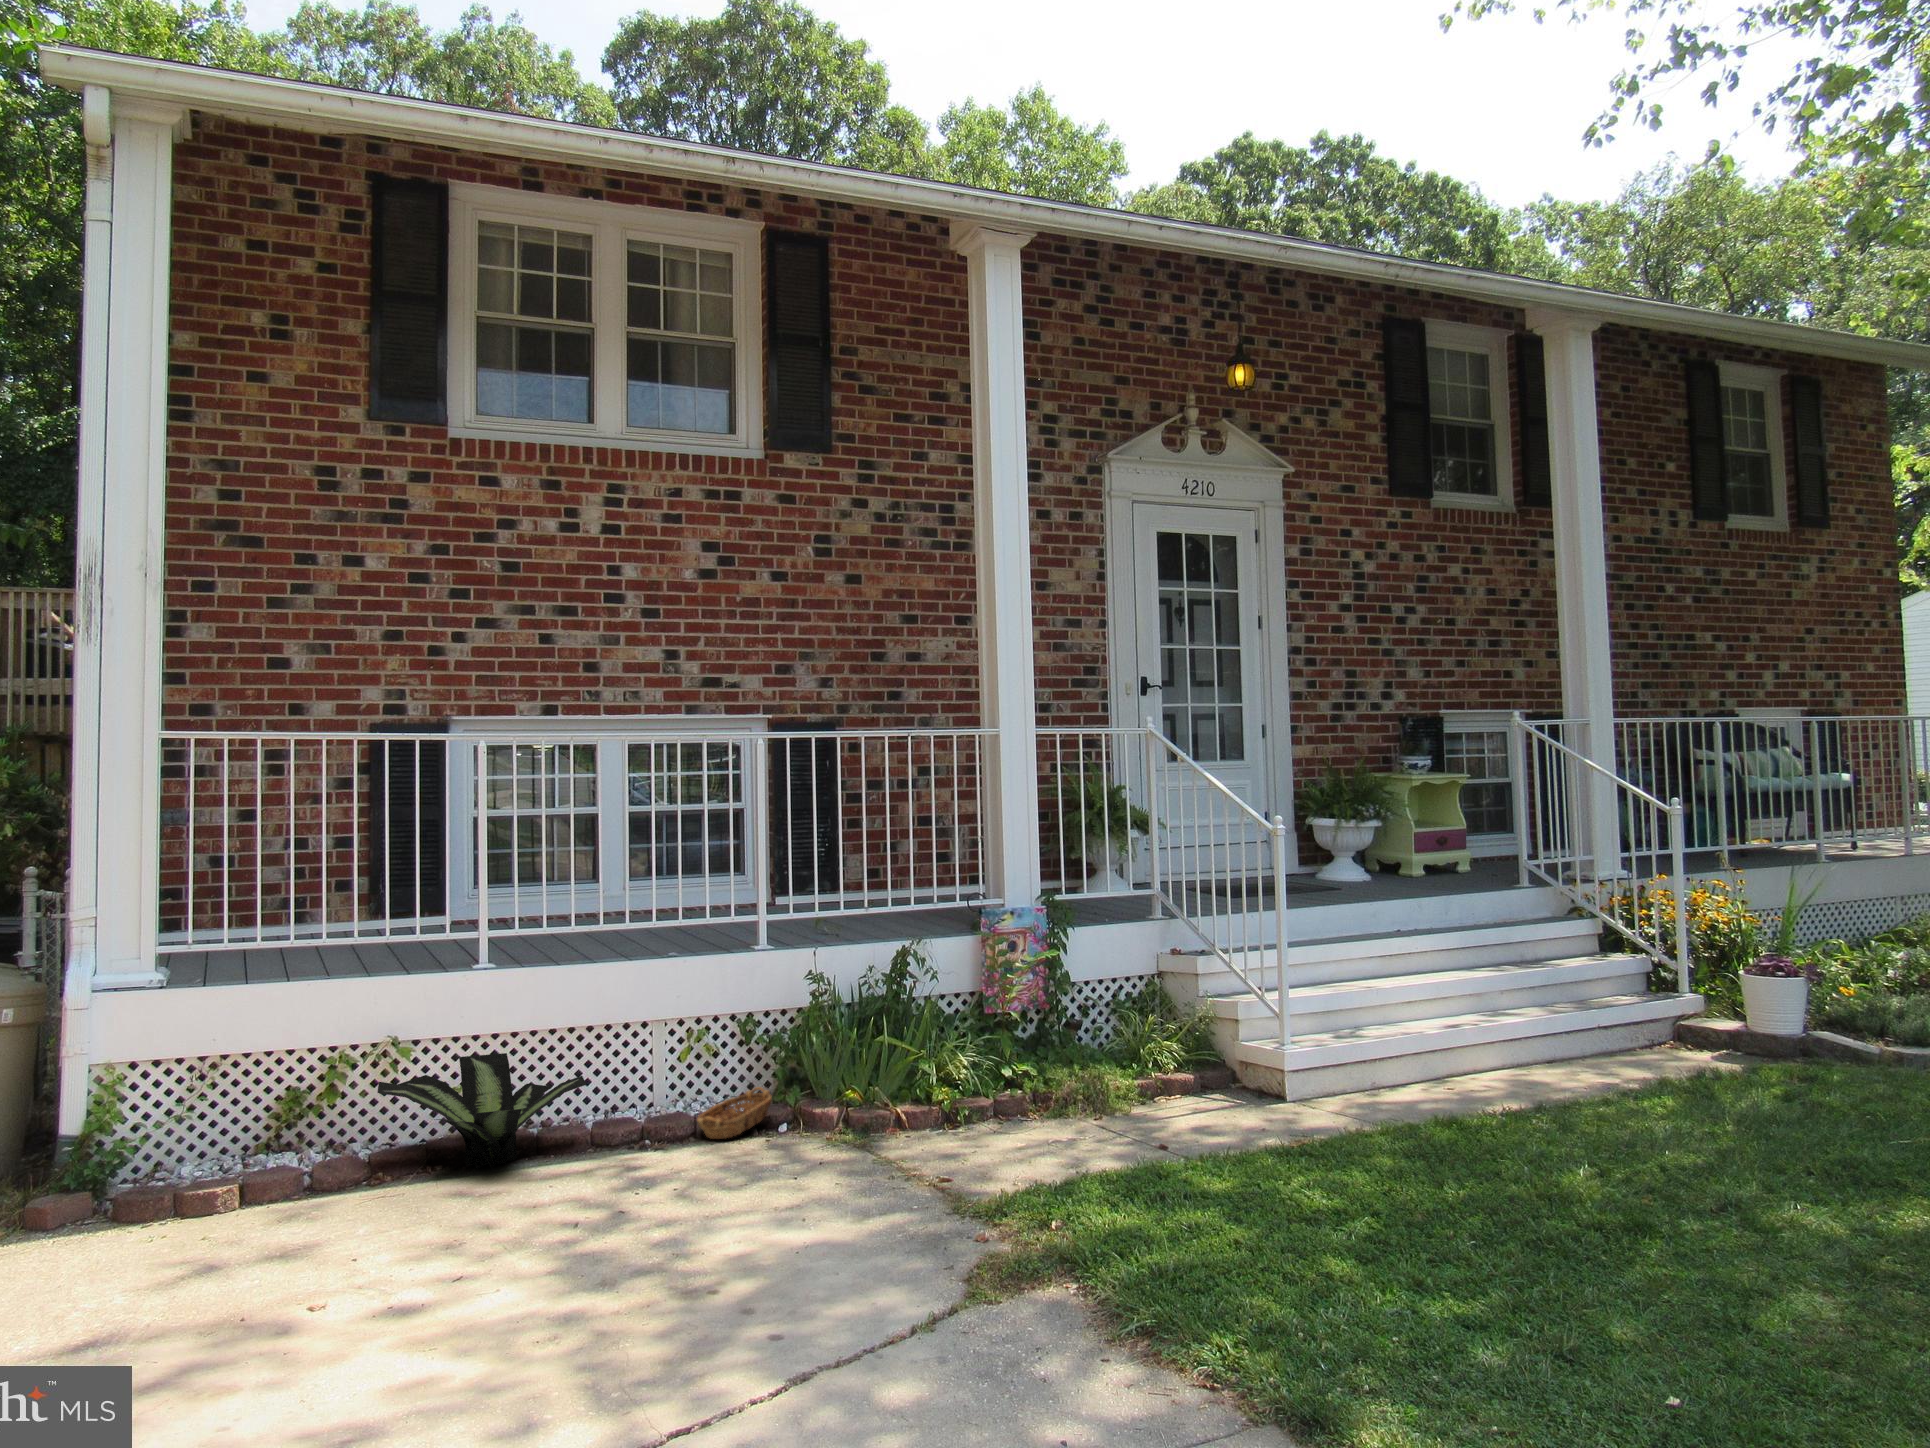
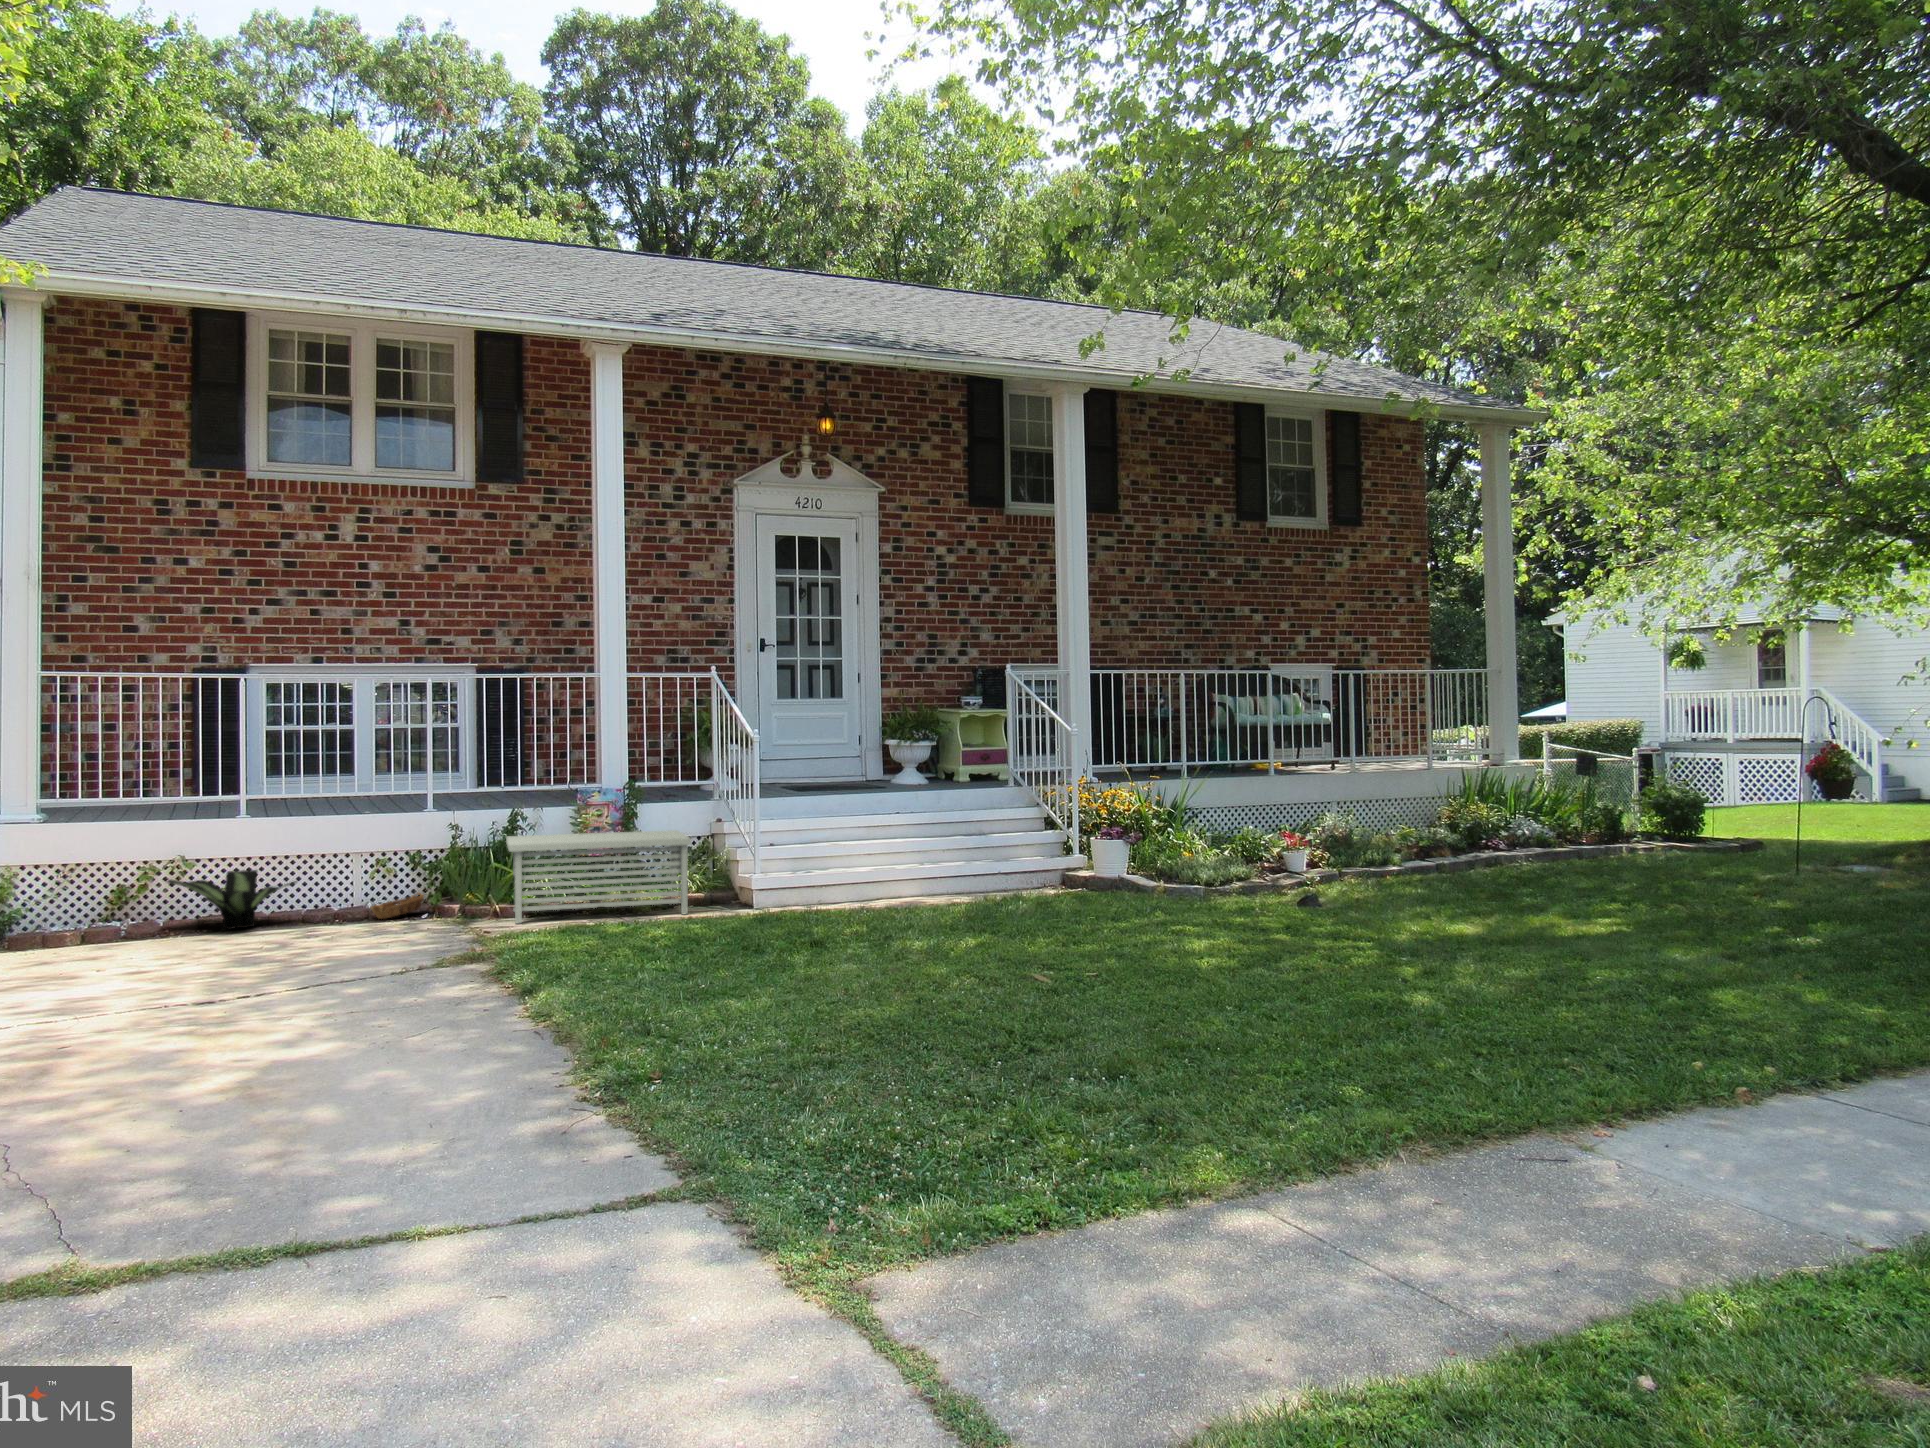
storage bench: none [899,978,1220,1155] -> present [506,830,691,923]

